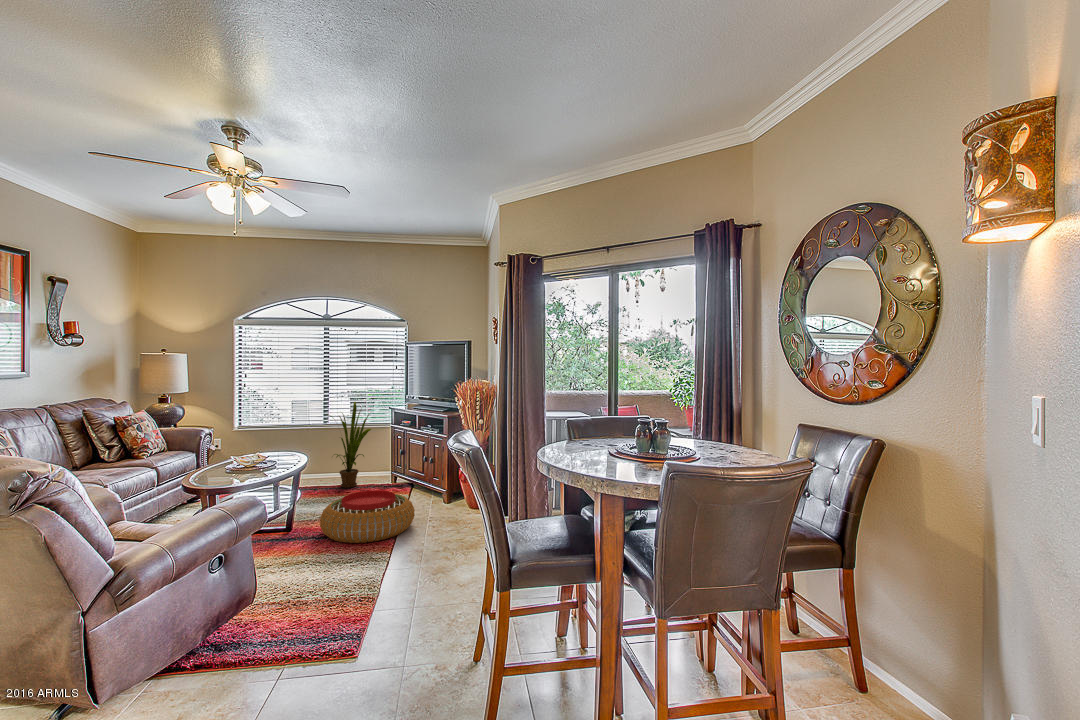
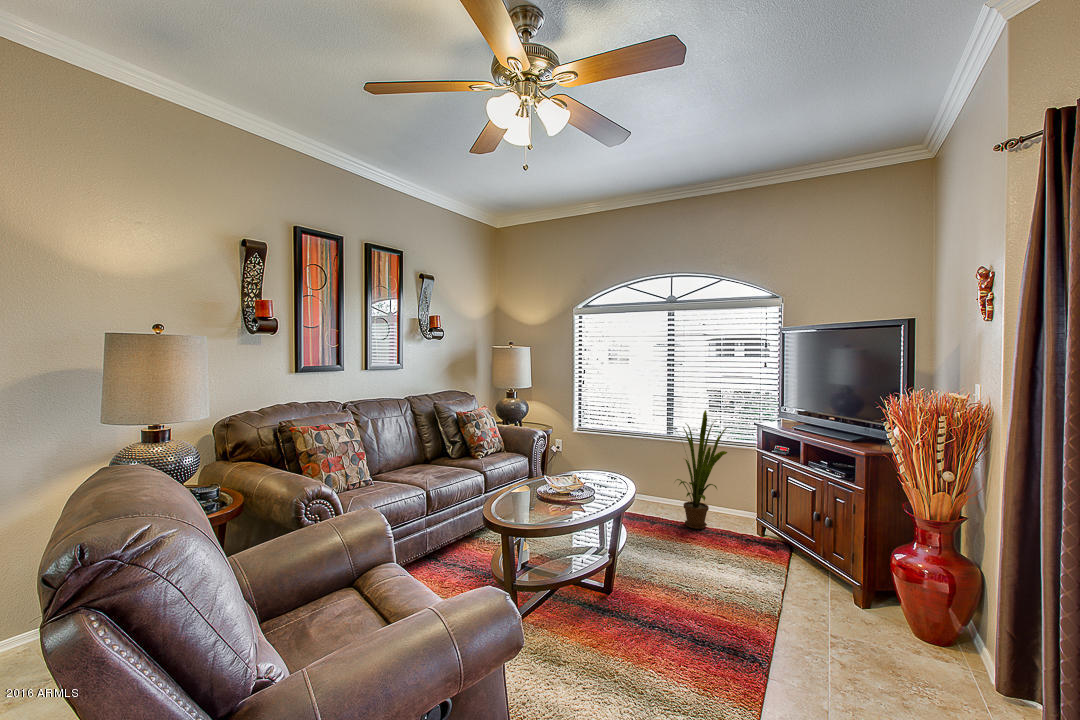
pouf: present [320,490,415,543] -> none [646,560,804,669]

